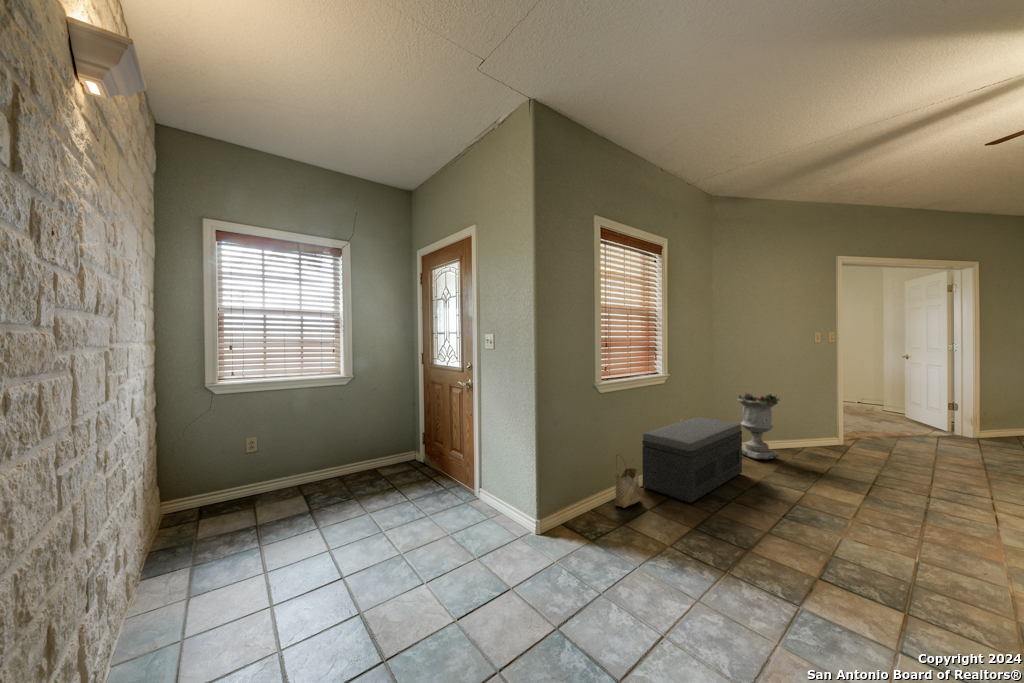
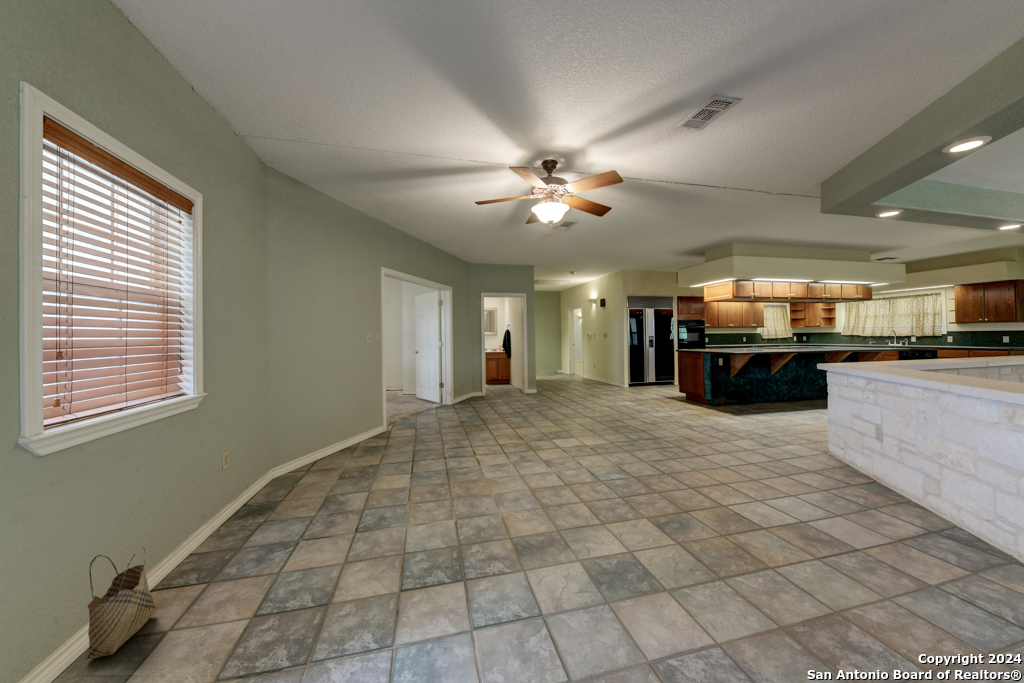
planter: present [738,394,779,460] -> none [298,398,342,470]
storage bench: present [642,417,742,503] -> none [156,439,307,583]

